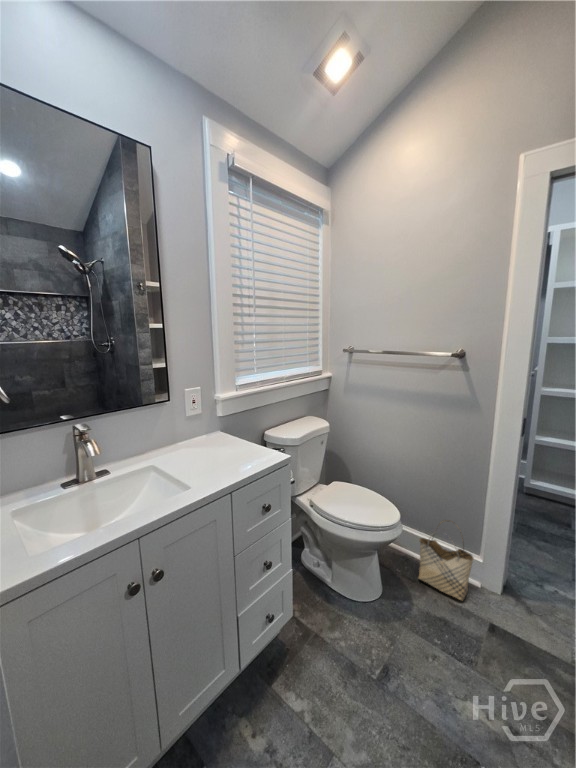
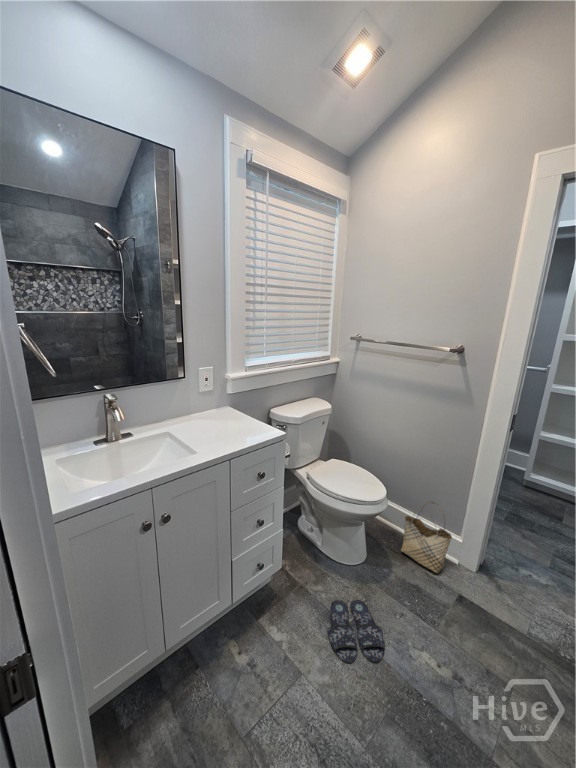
slippers: none [353,644,424,730] -> present [328,600,385,664]

